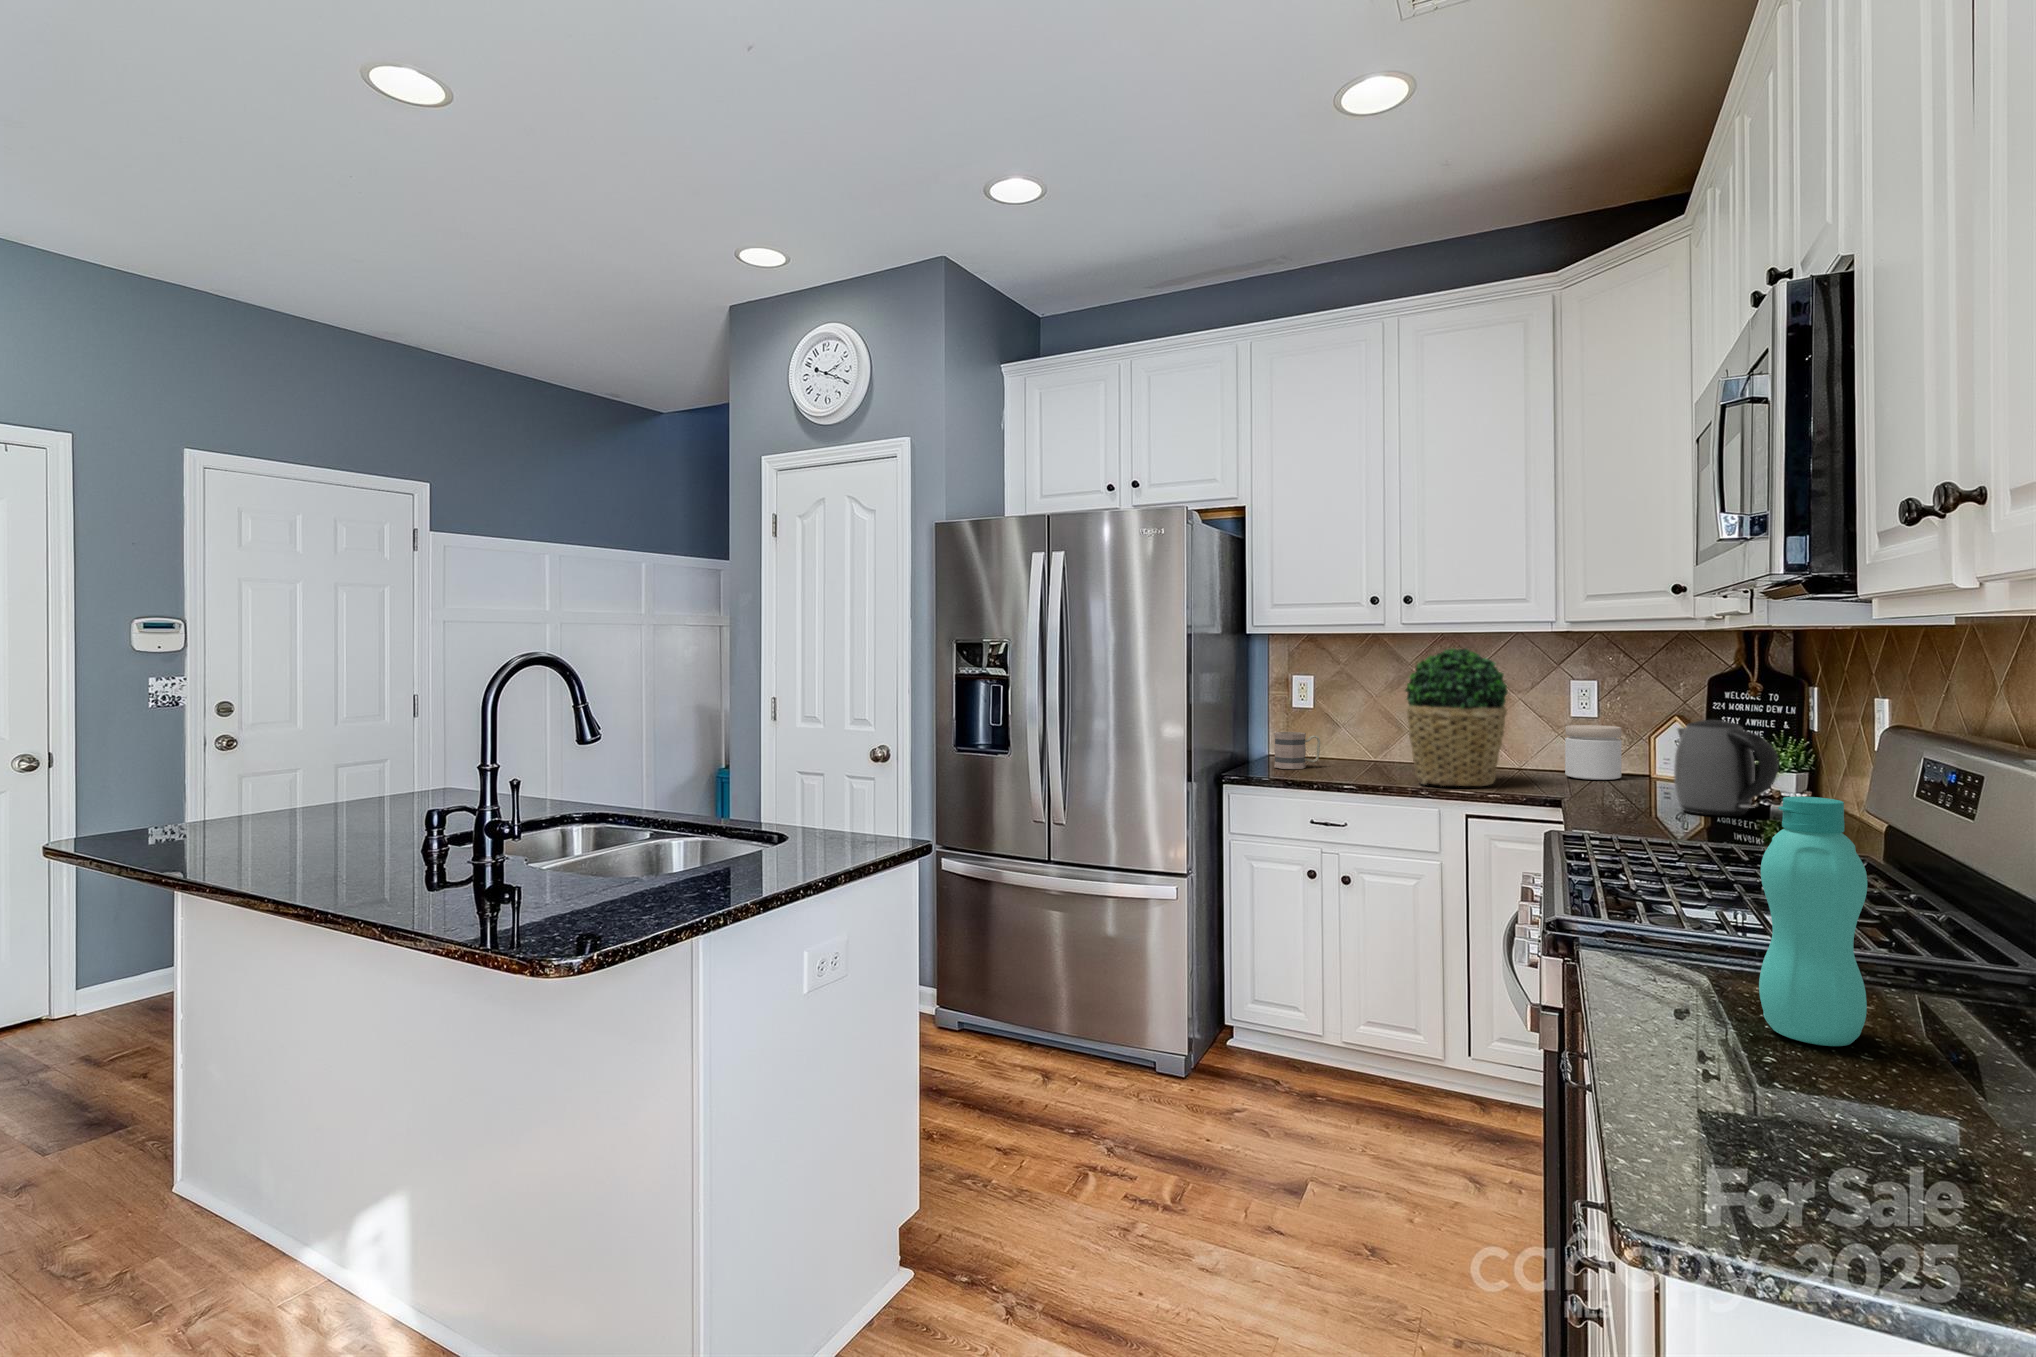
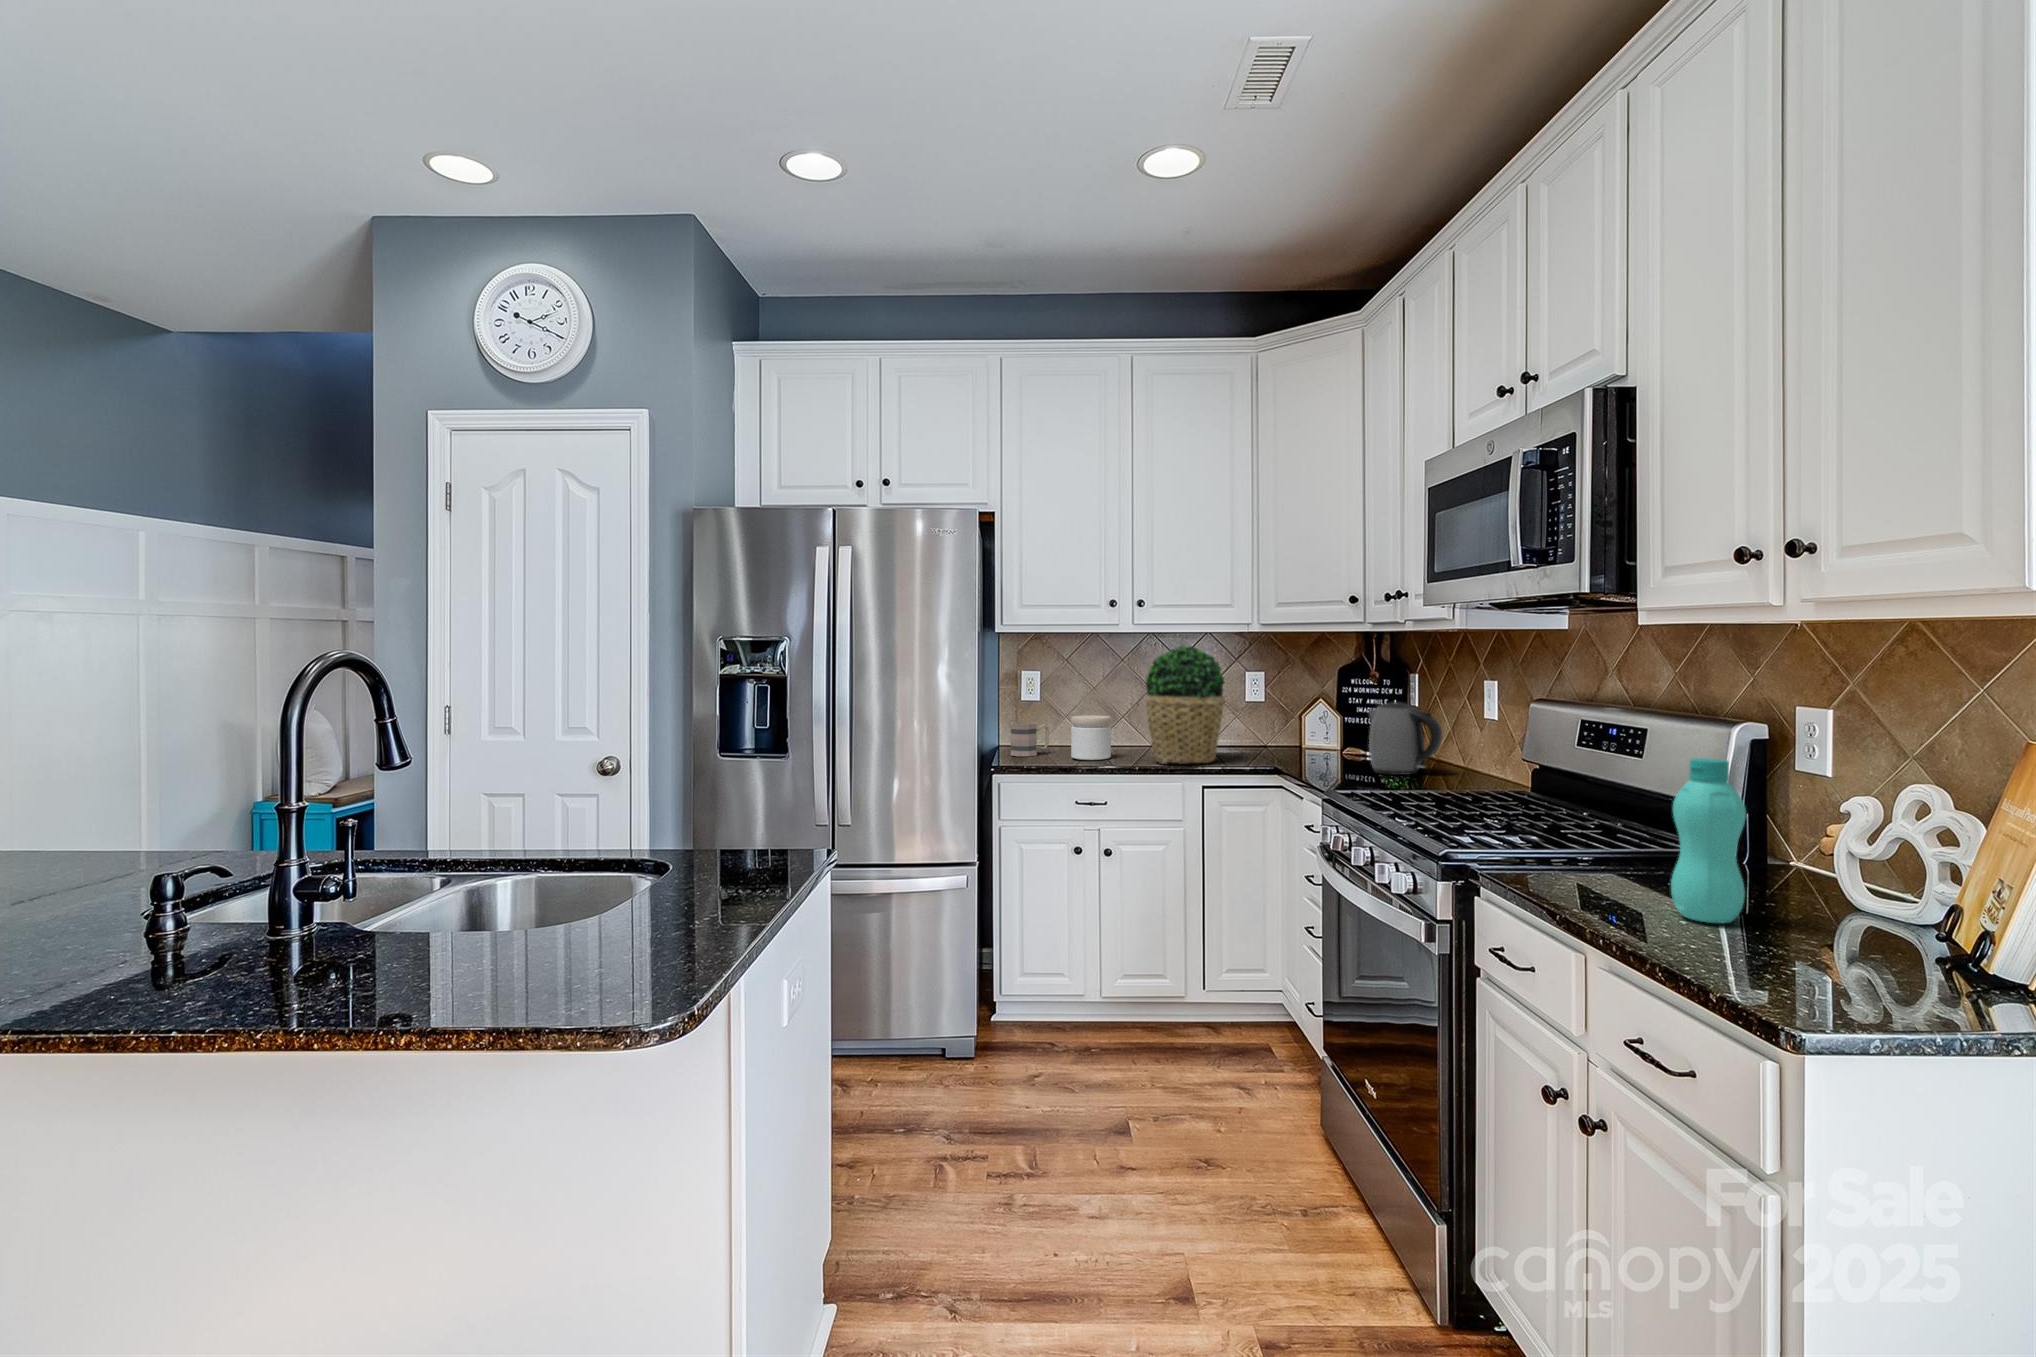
jar: present [1565,725,1622,780] -> present [1071,715,1111,760]

